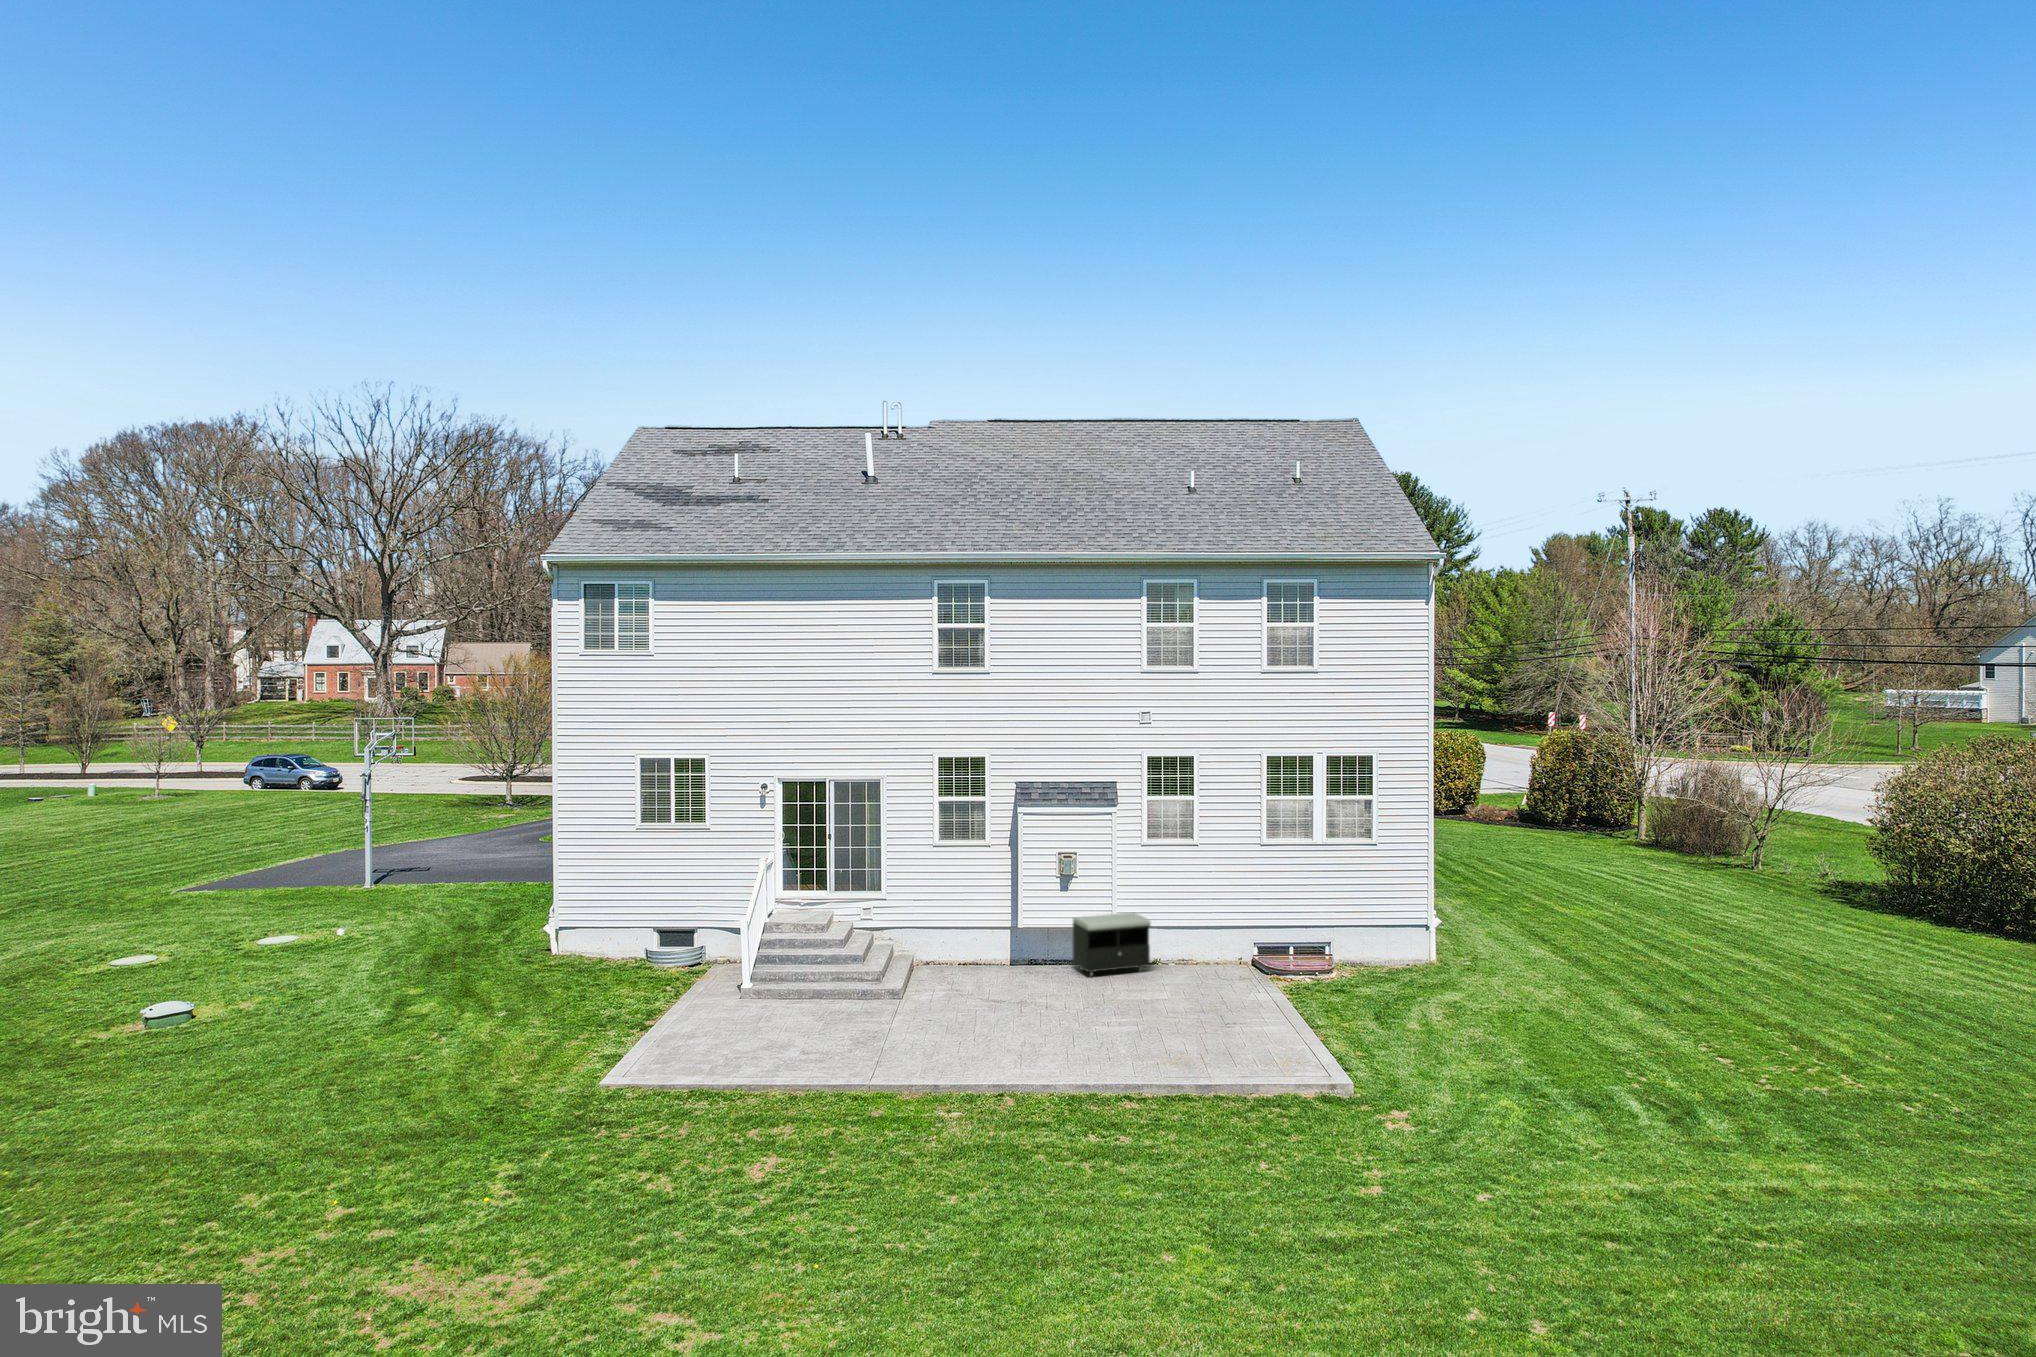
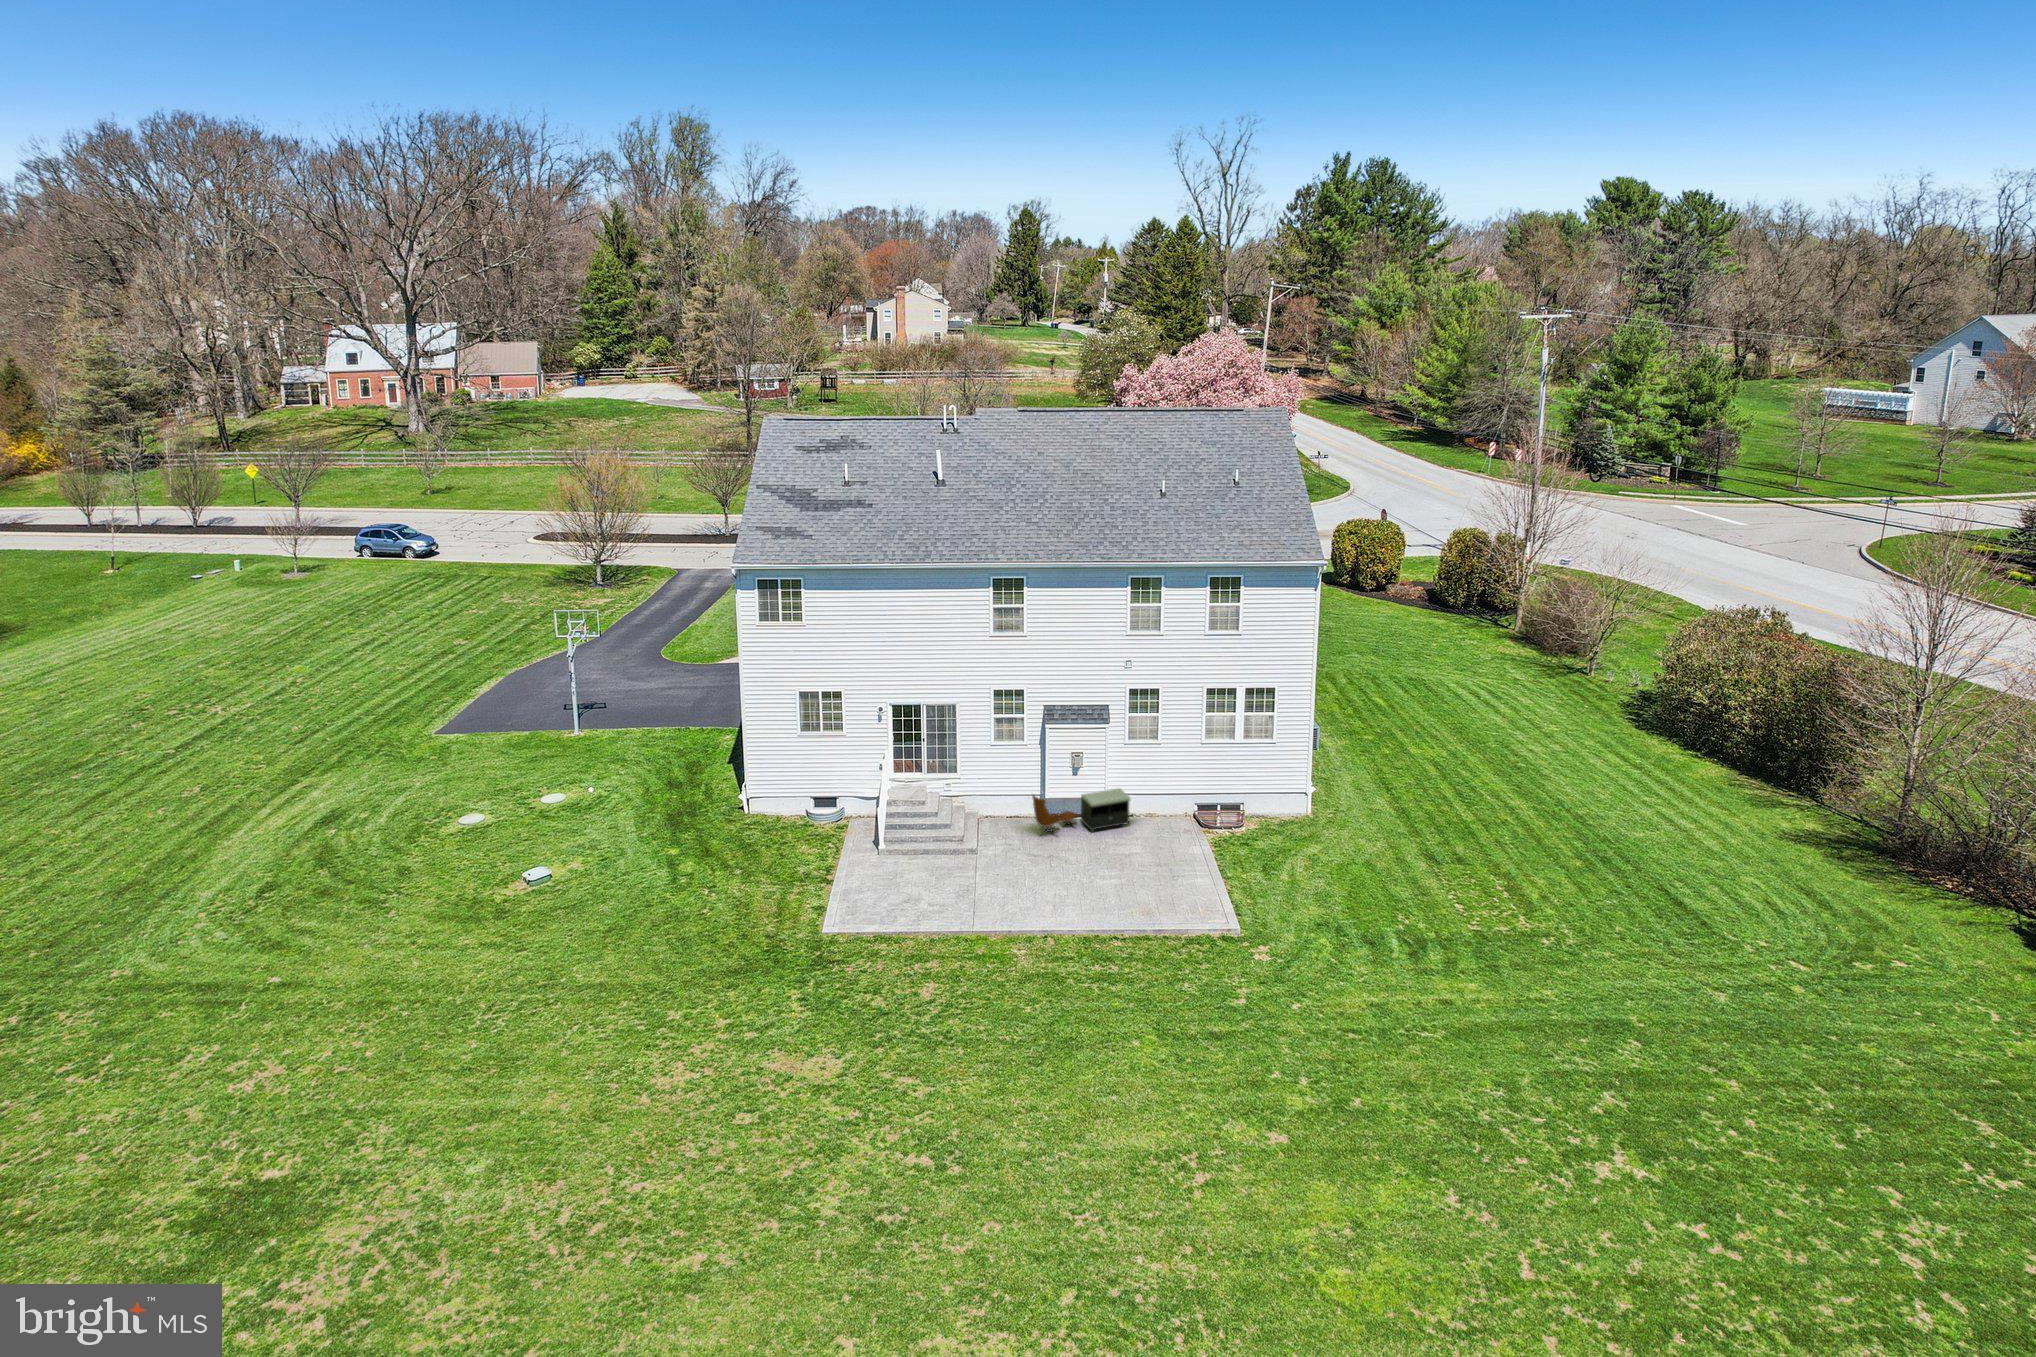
lounge chair: none [994,909,1069,981] -> present [1032,795,1078,834]

